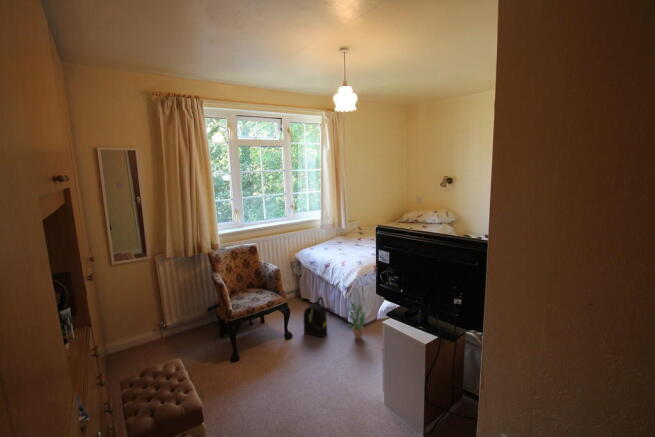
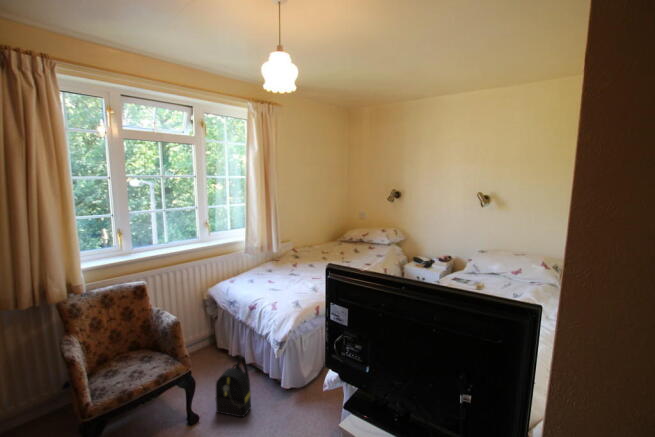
potted plant: present [348,302,366,339] -> none [278,361,309,416]

